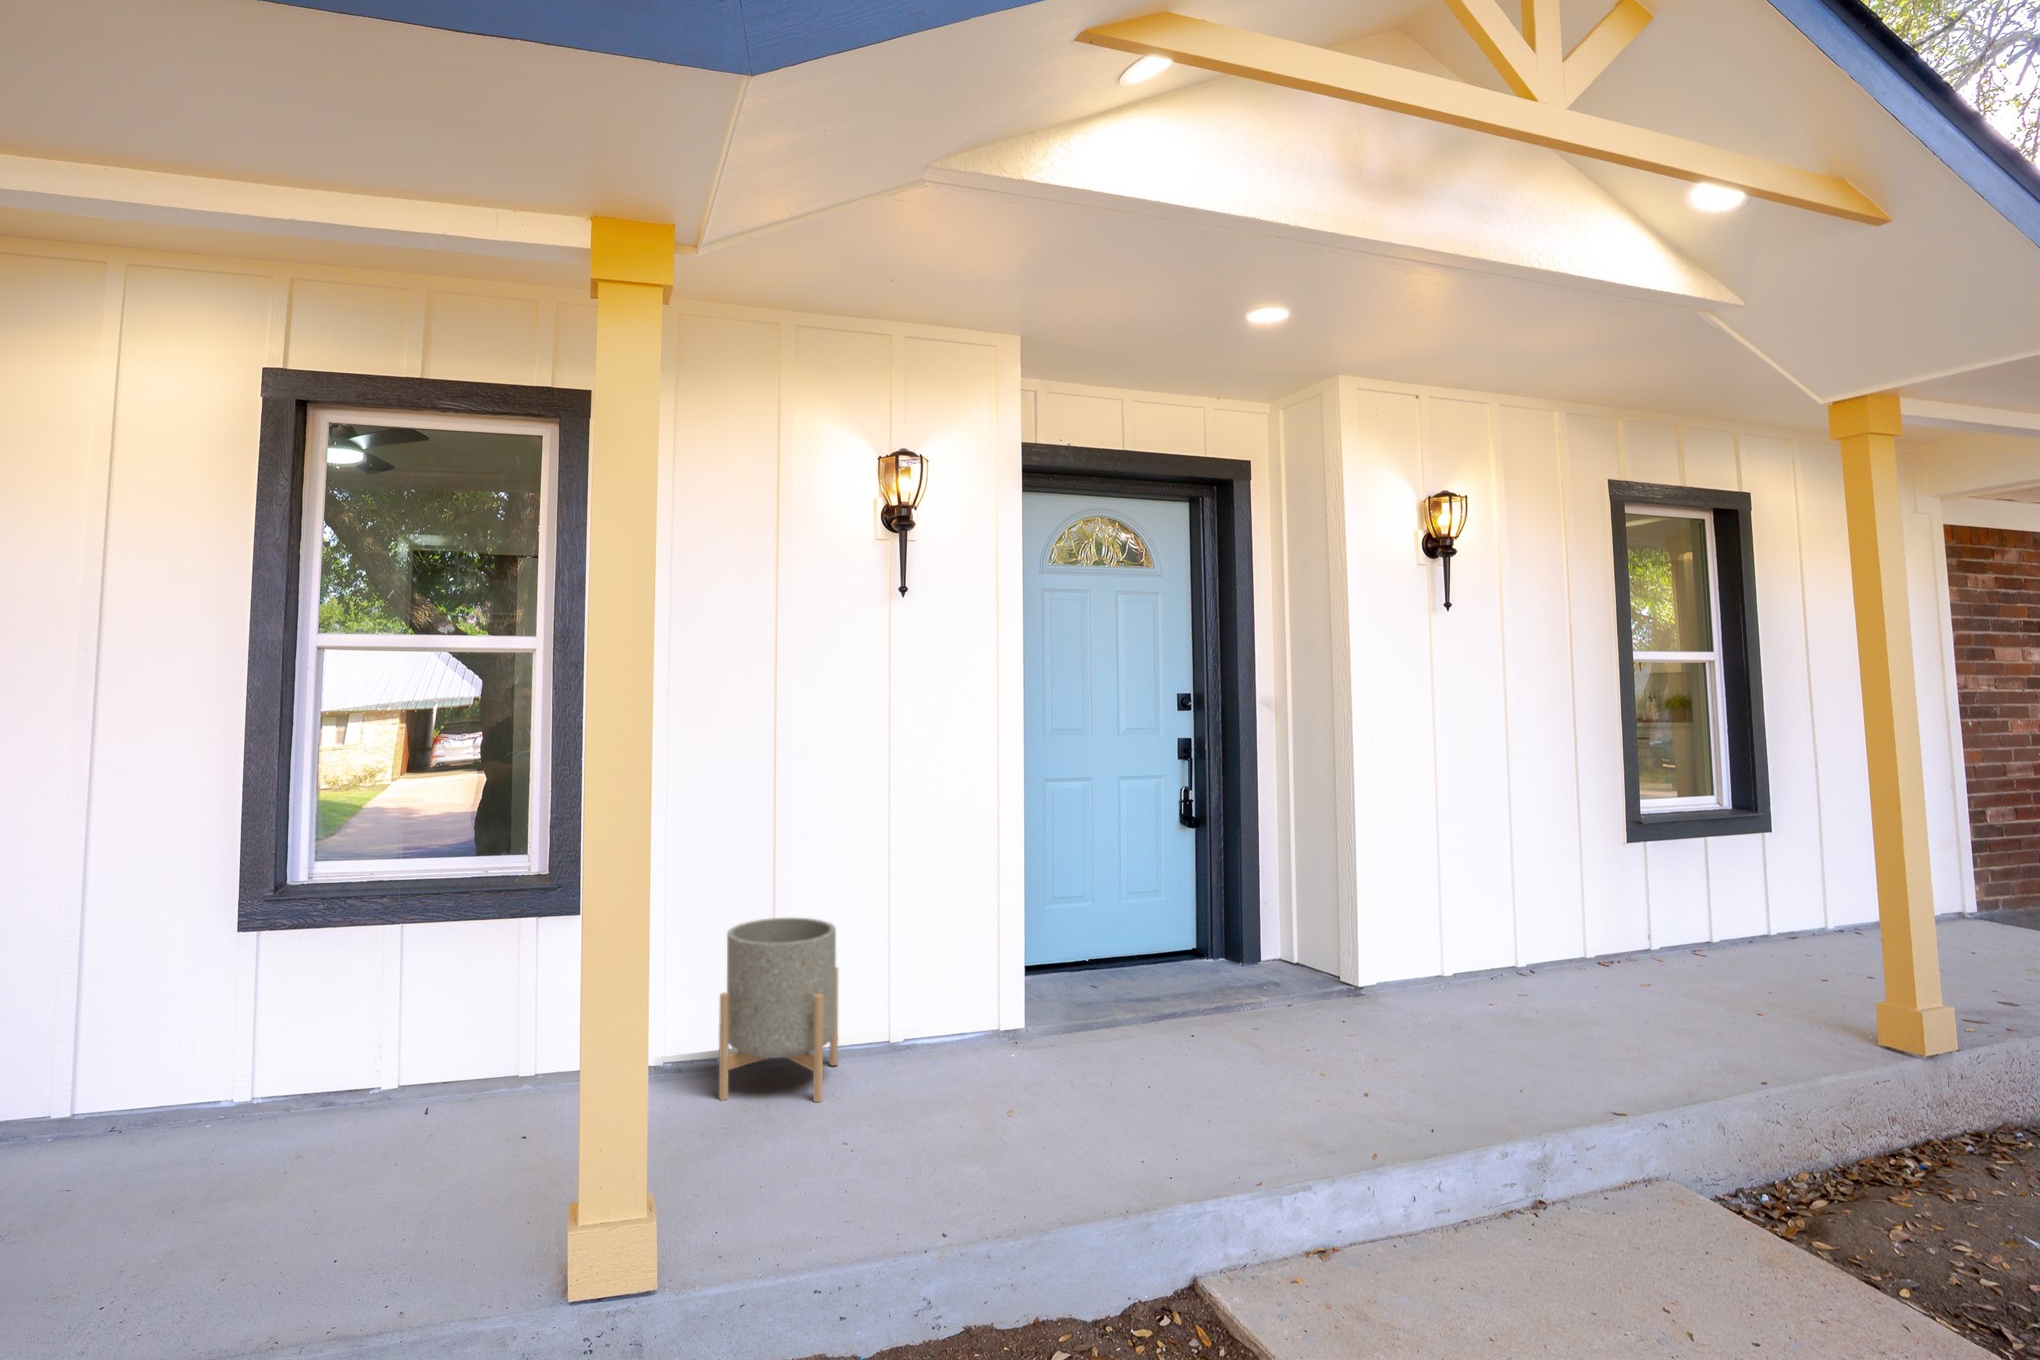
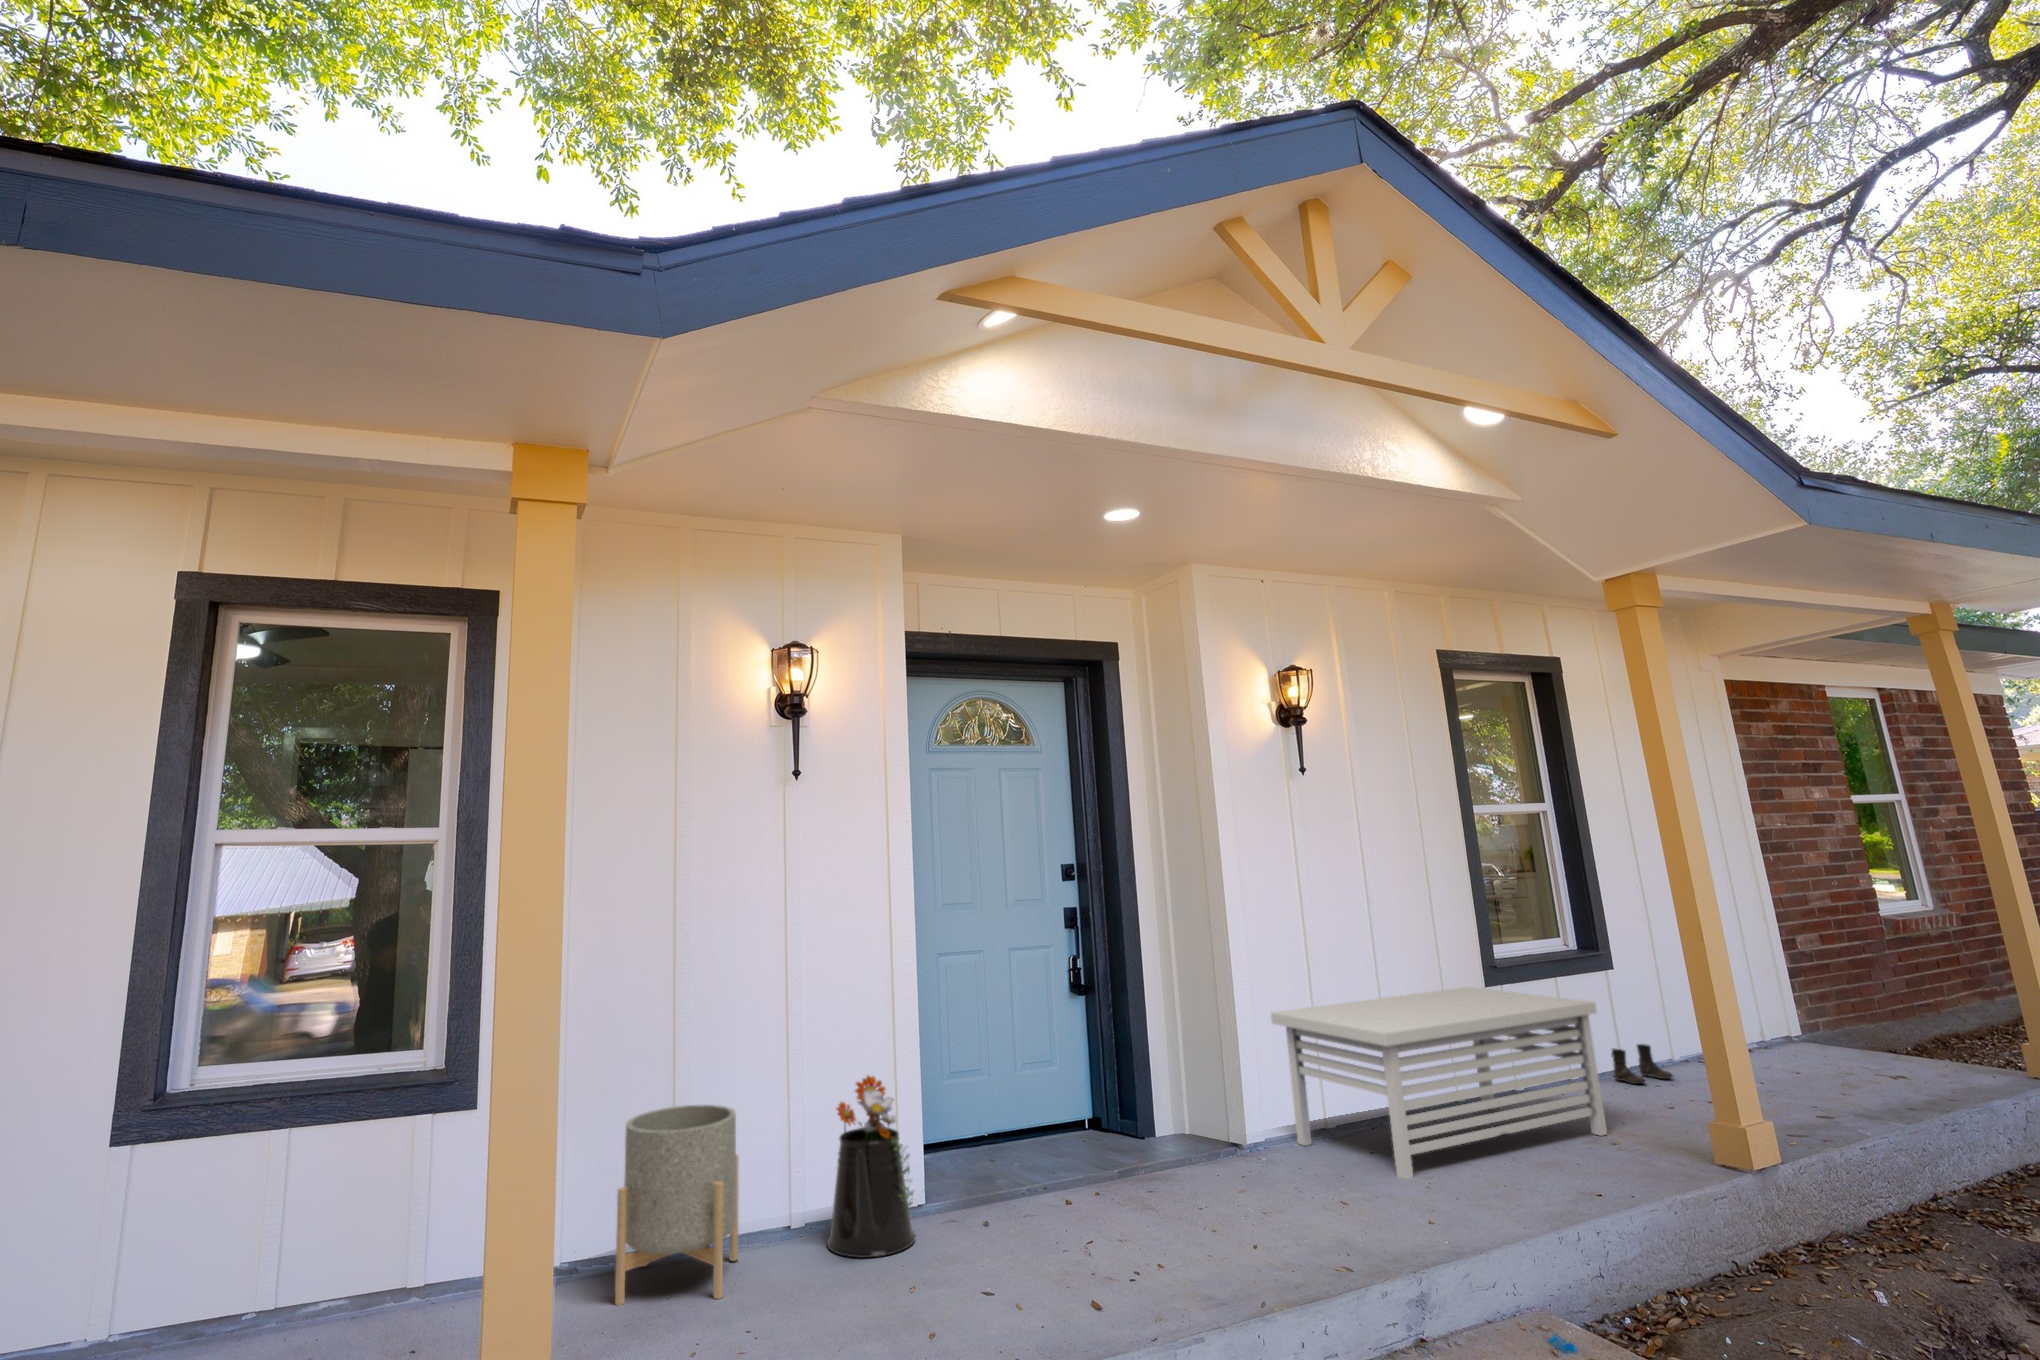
storage bench: none [1390,843,1759,1037] -> present [1271,987,1607,1179]
watering can: none [925,897,1013,1073] -> present [827,1076,916,1258]
boots: none [1756,911,1824,952] -> present [1612,1044,1673,1084]

